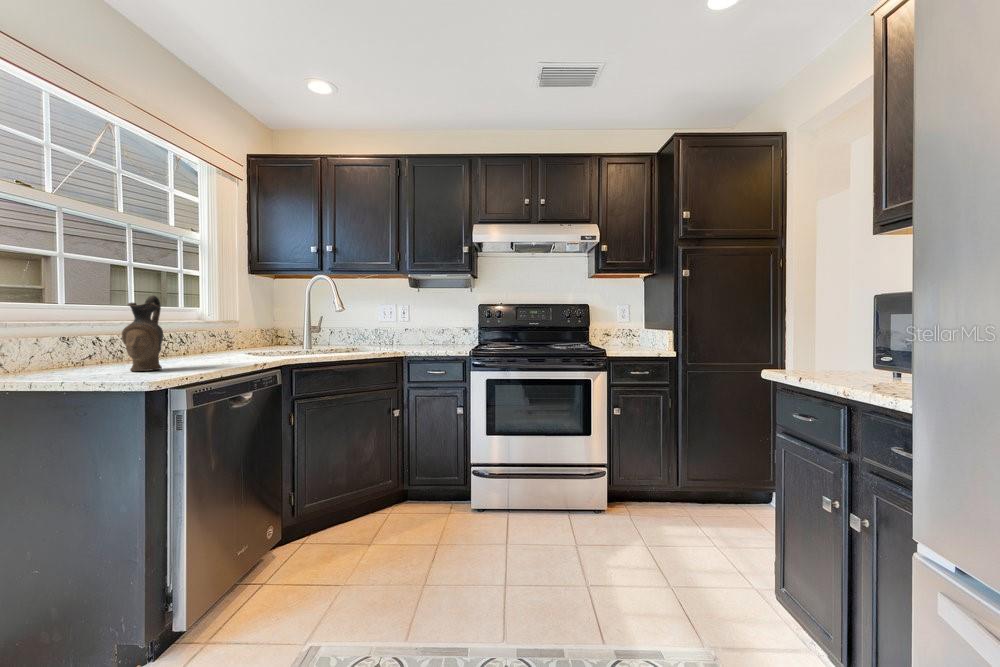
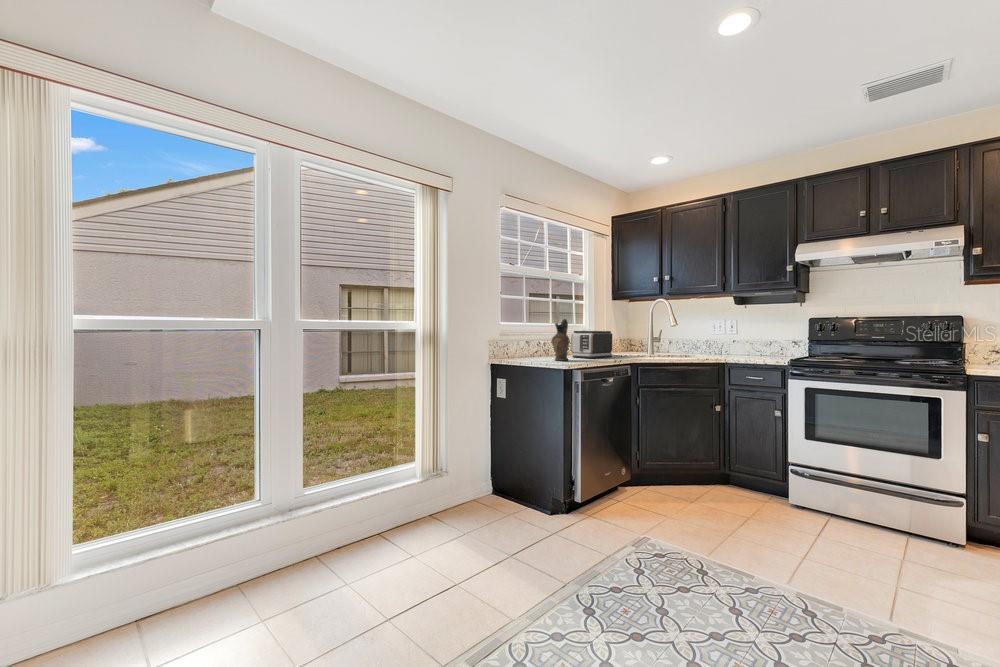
toaster: none [172,317,250,361] -> present [571,331,612,358]

